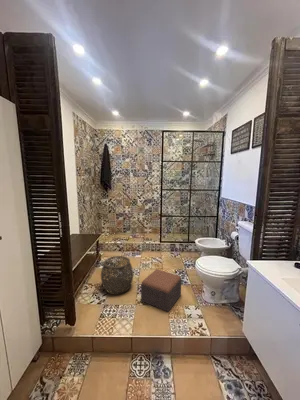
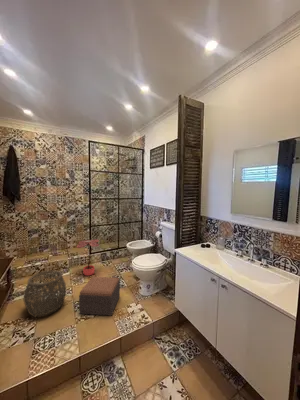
potted plant: none [147,231,169,265] -> present [77,239,99,276]

